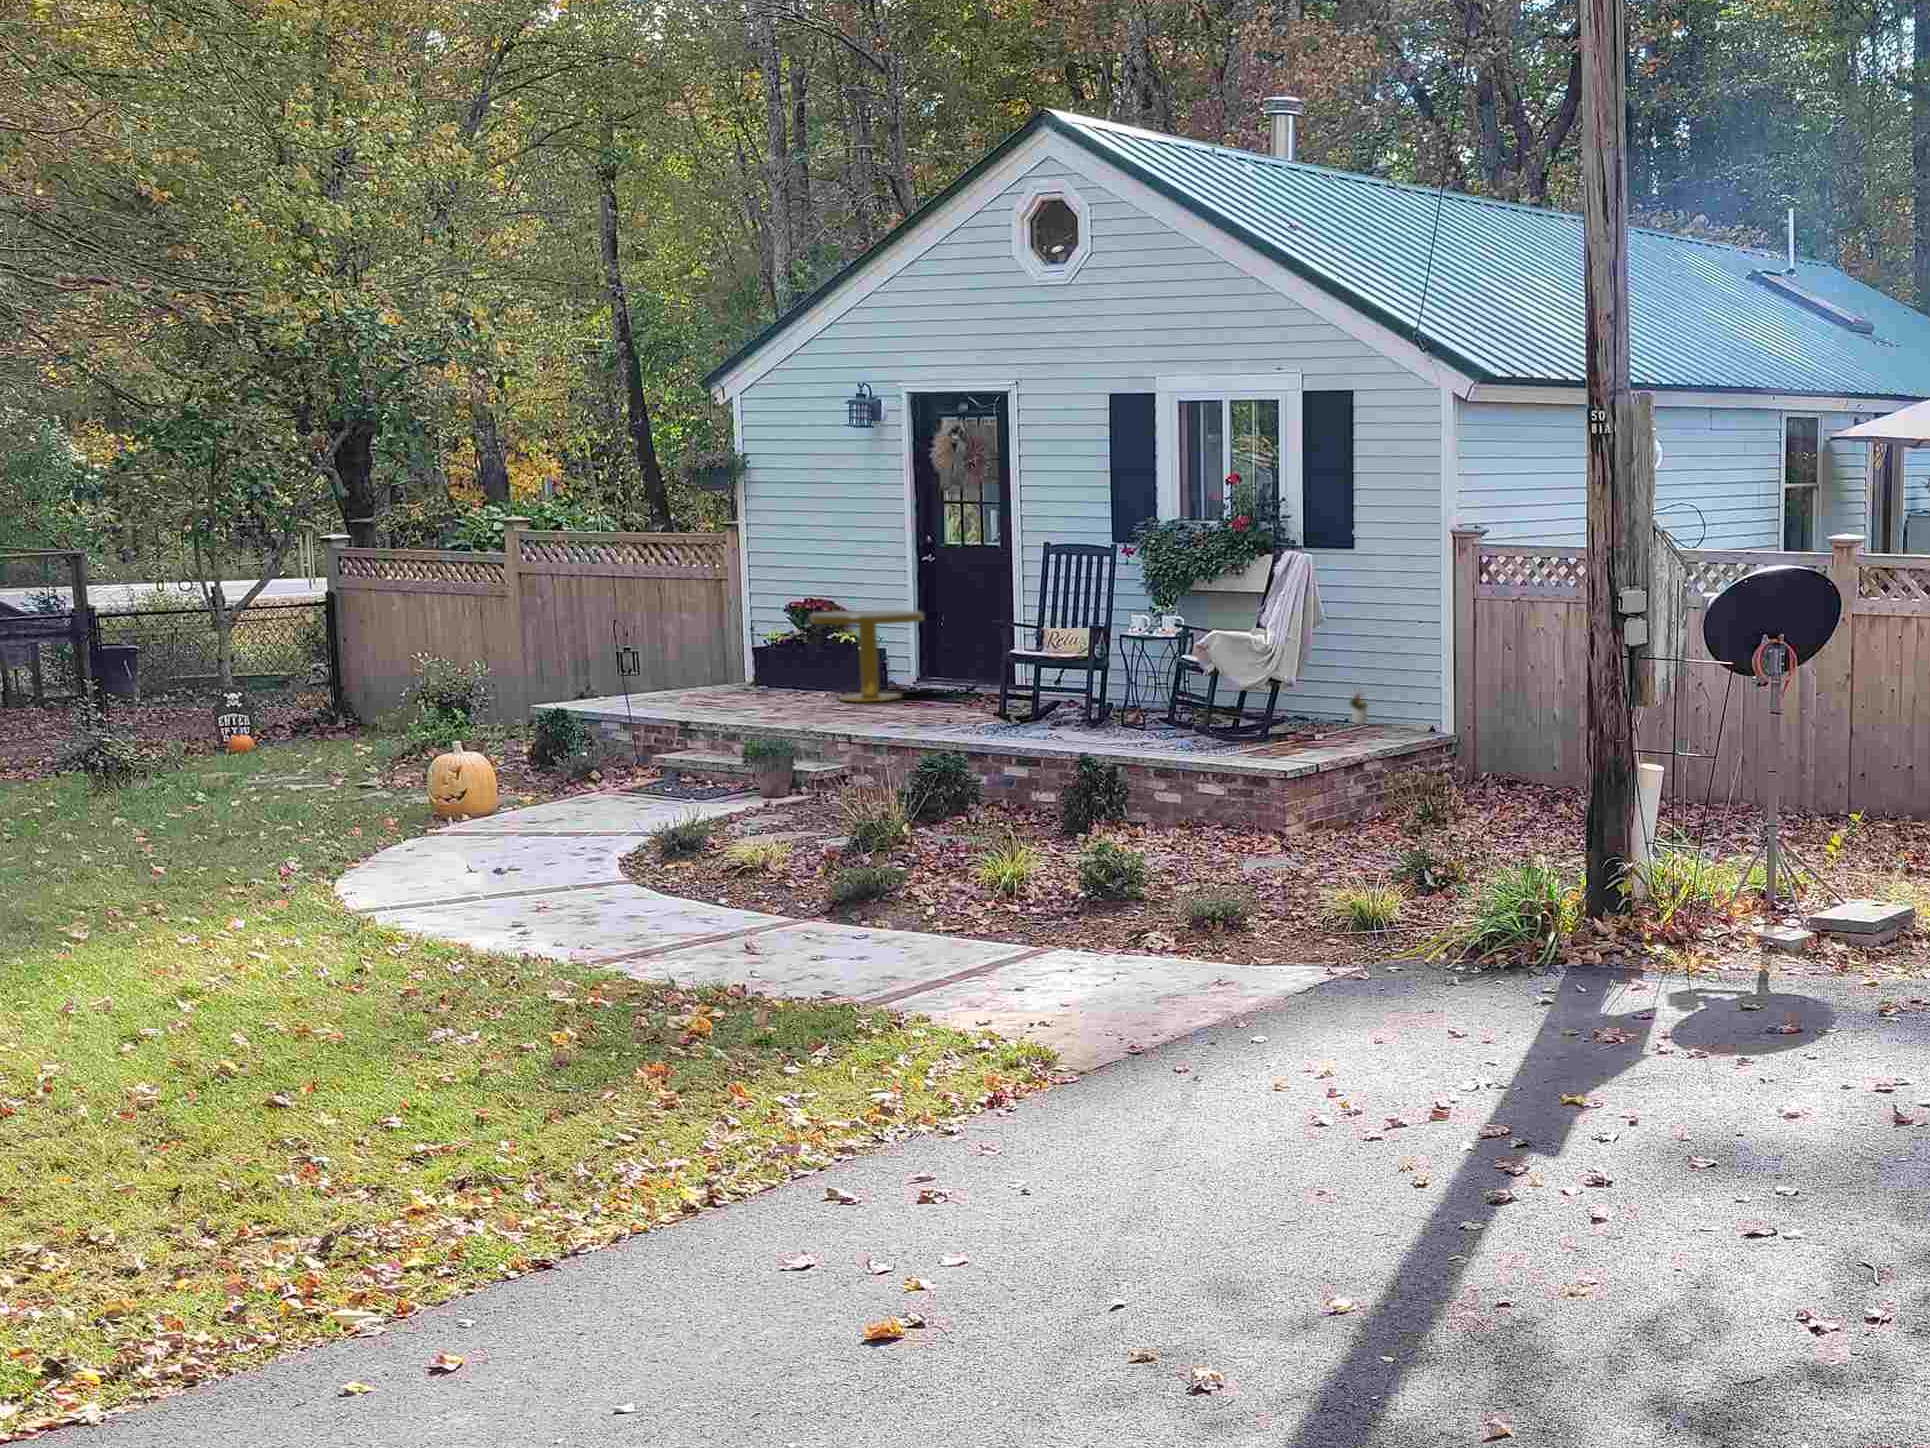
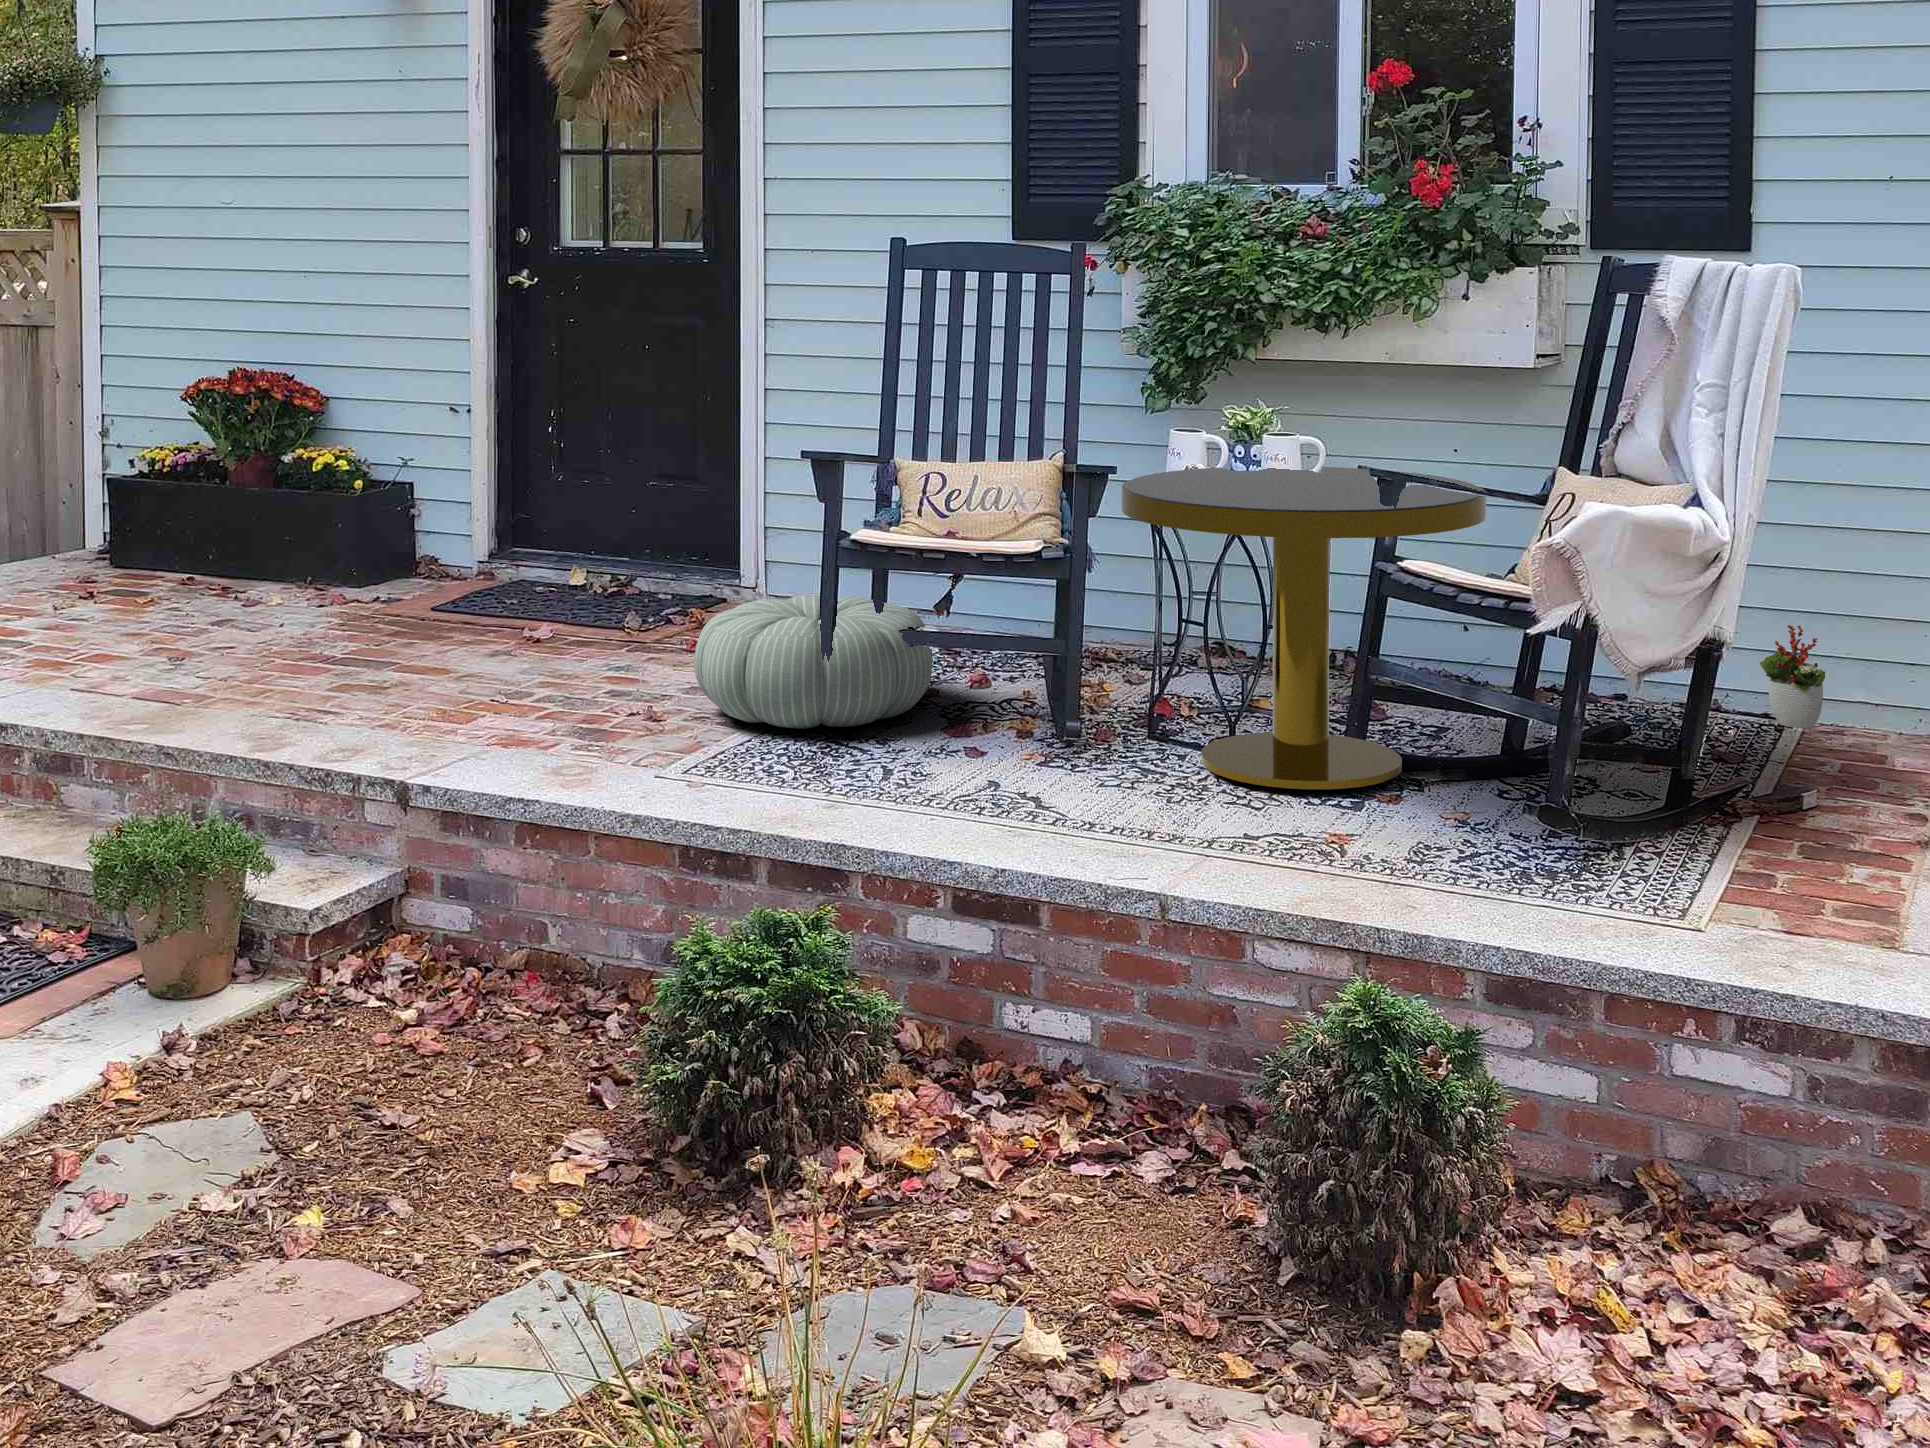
side table: present [810,610,923,702] -> present [1122,467,1486,789]
pouf: none [968,681,1060,725] -> present [694,595,933,729]

